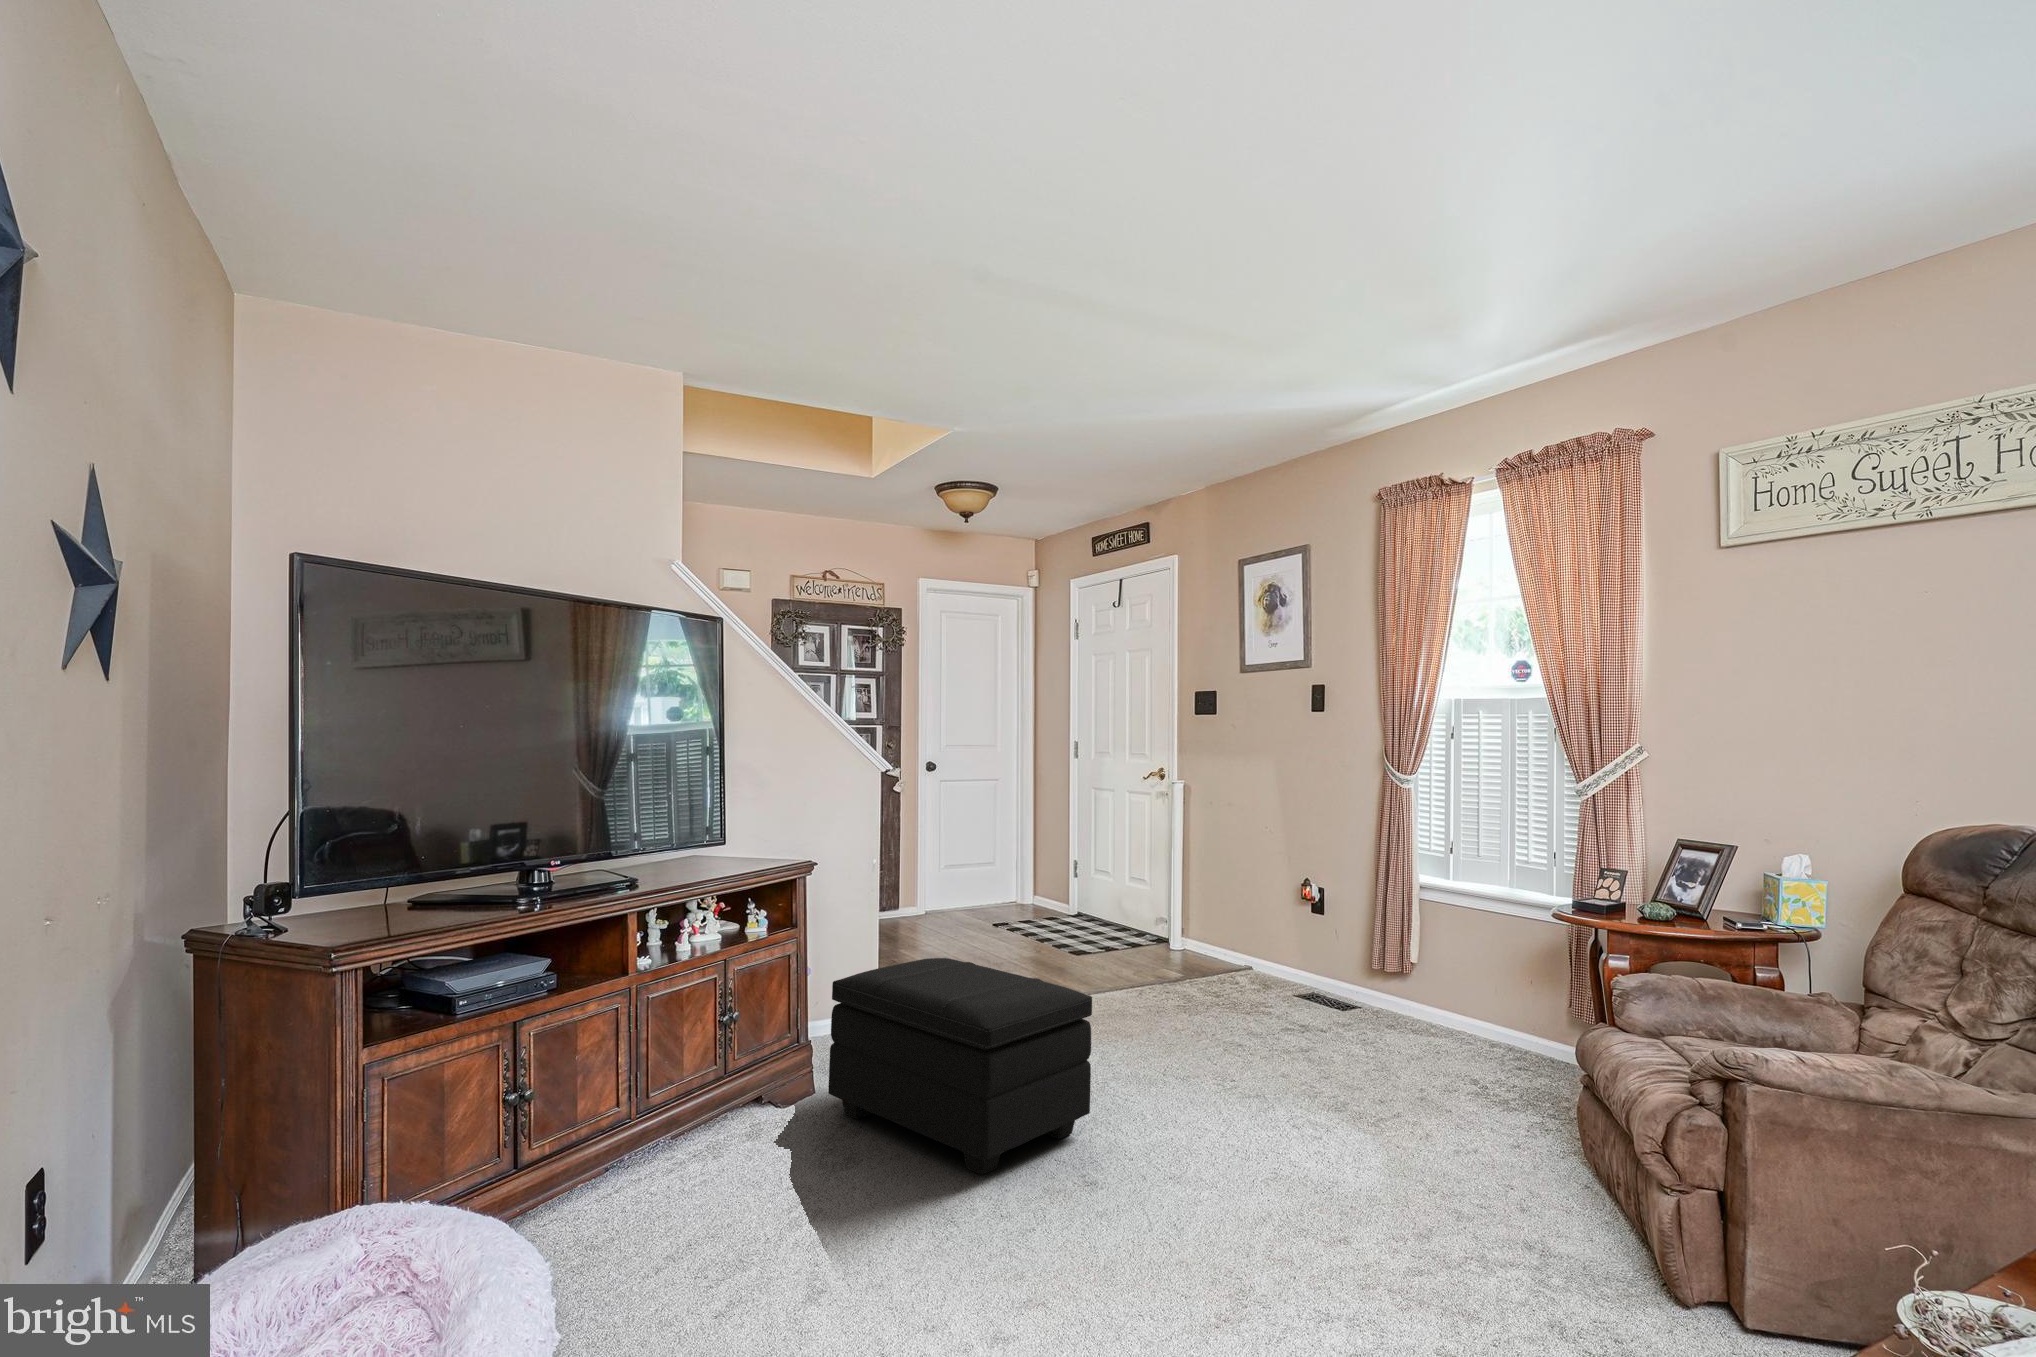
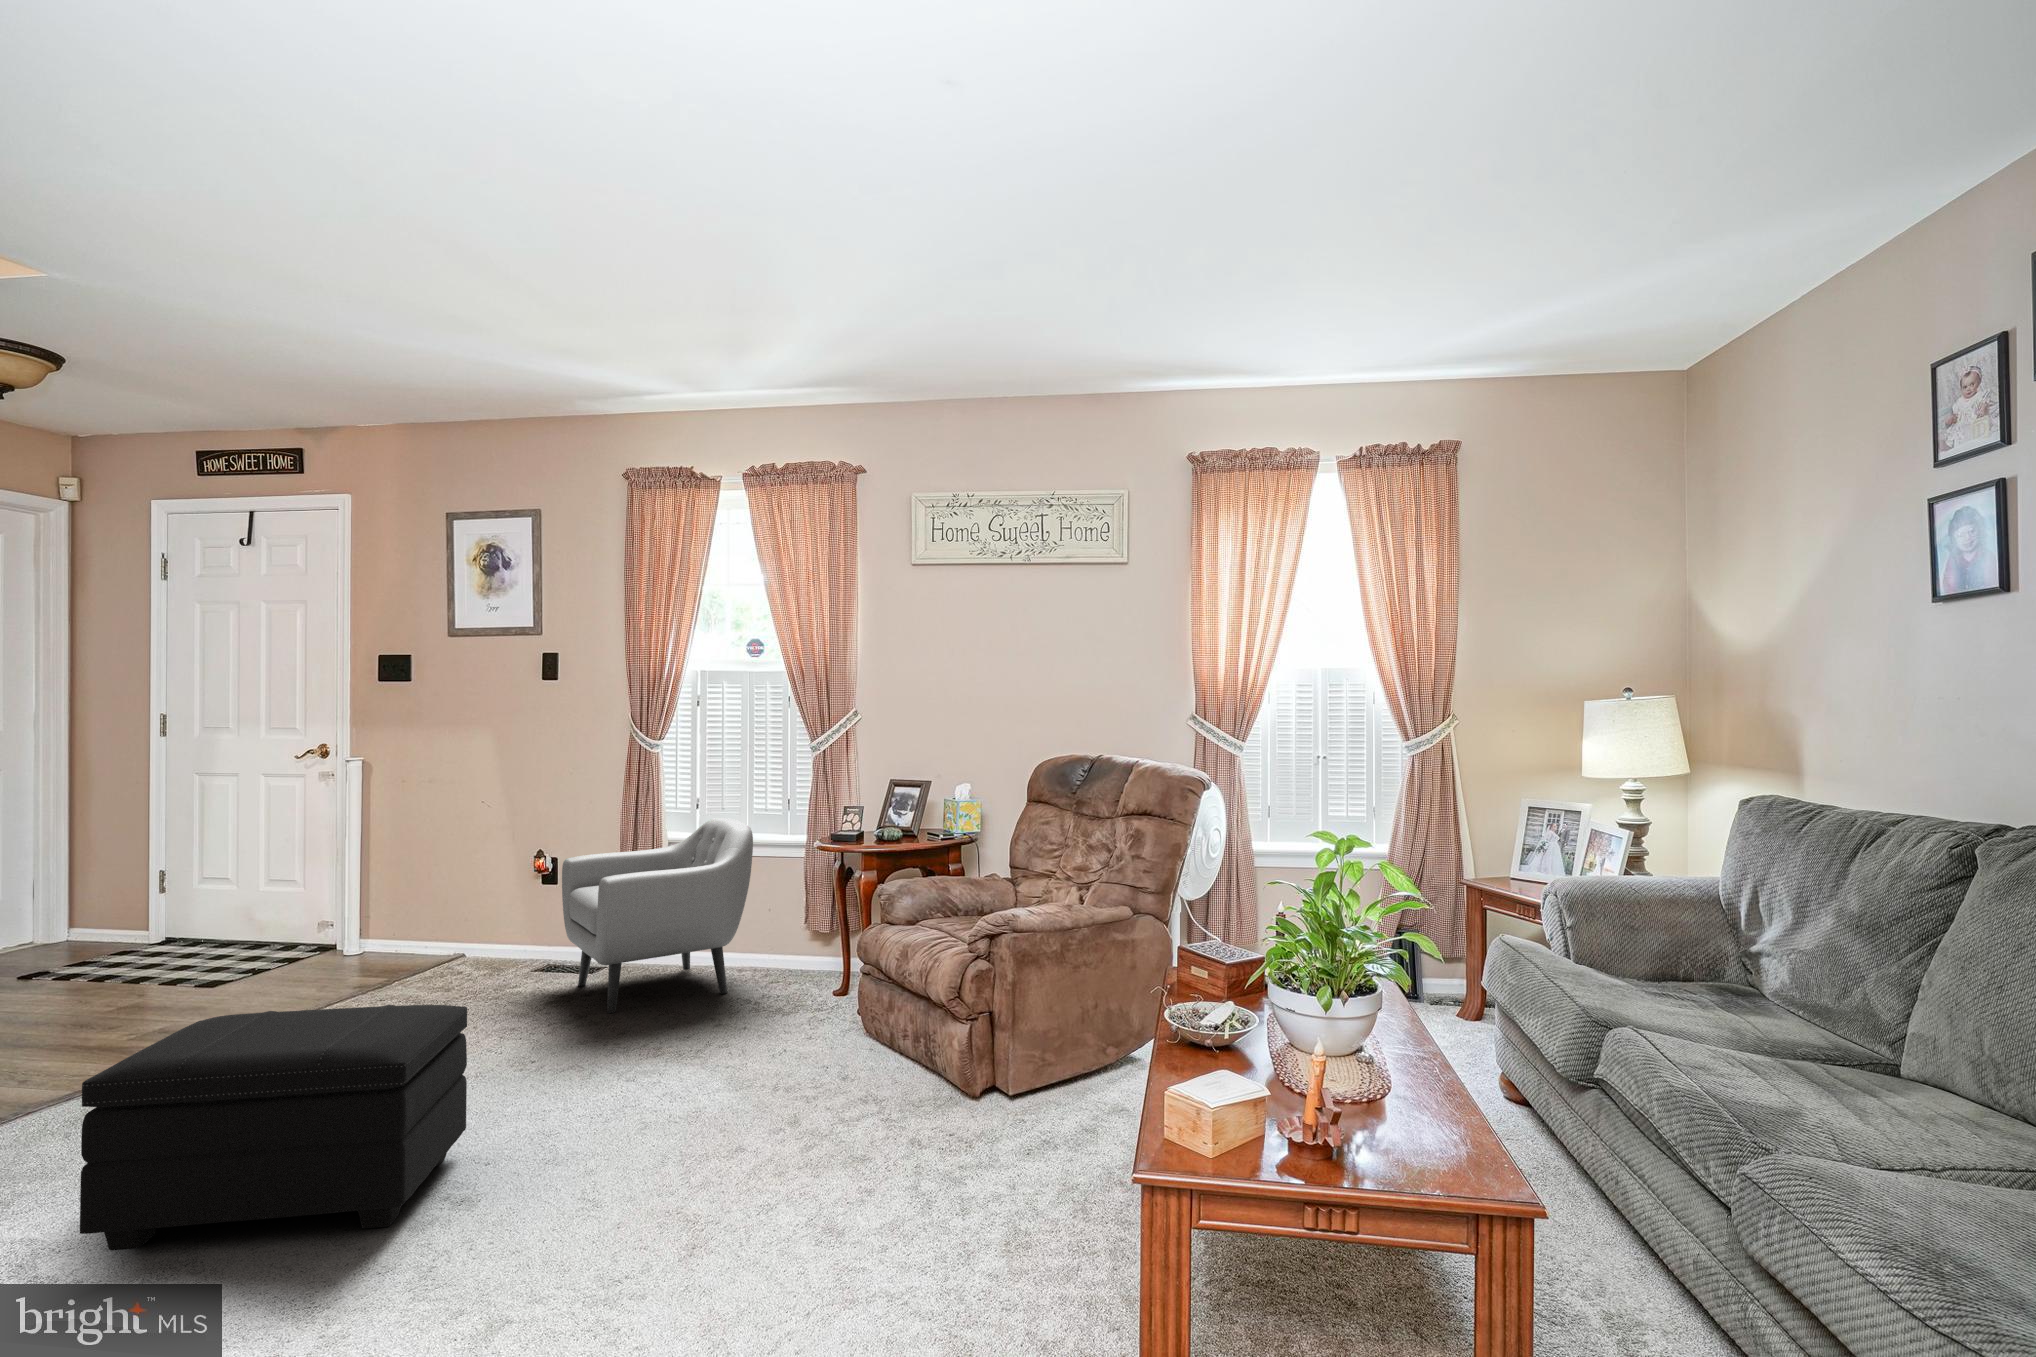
armchair: none [1304,863,1494,1066] -> present [562,818,753,1013]

